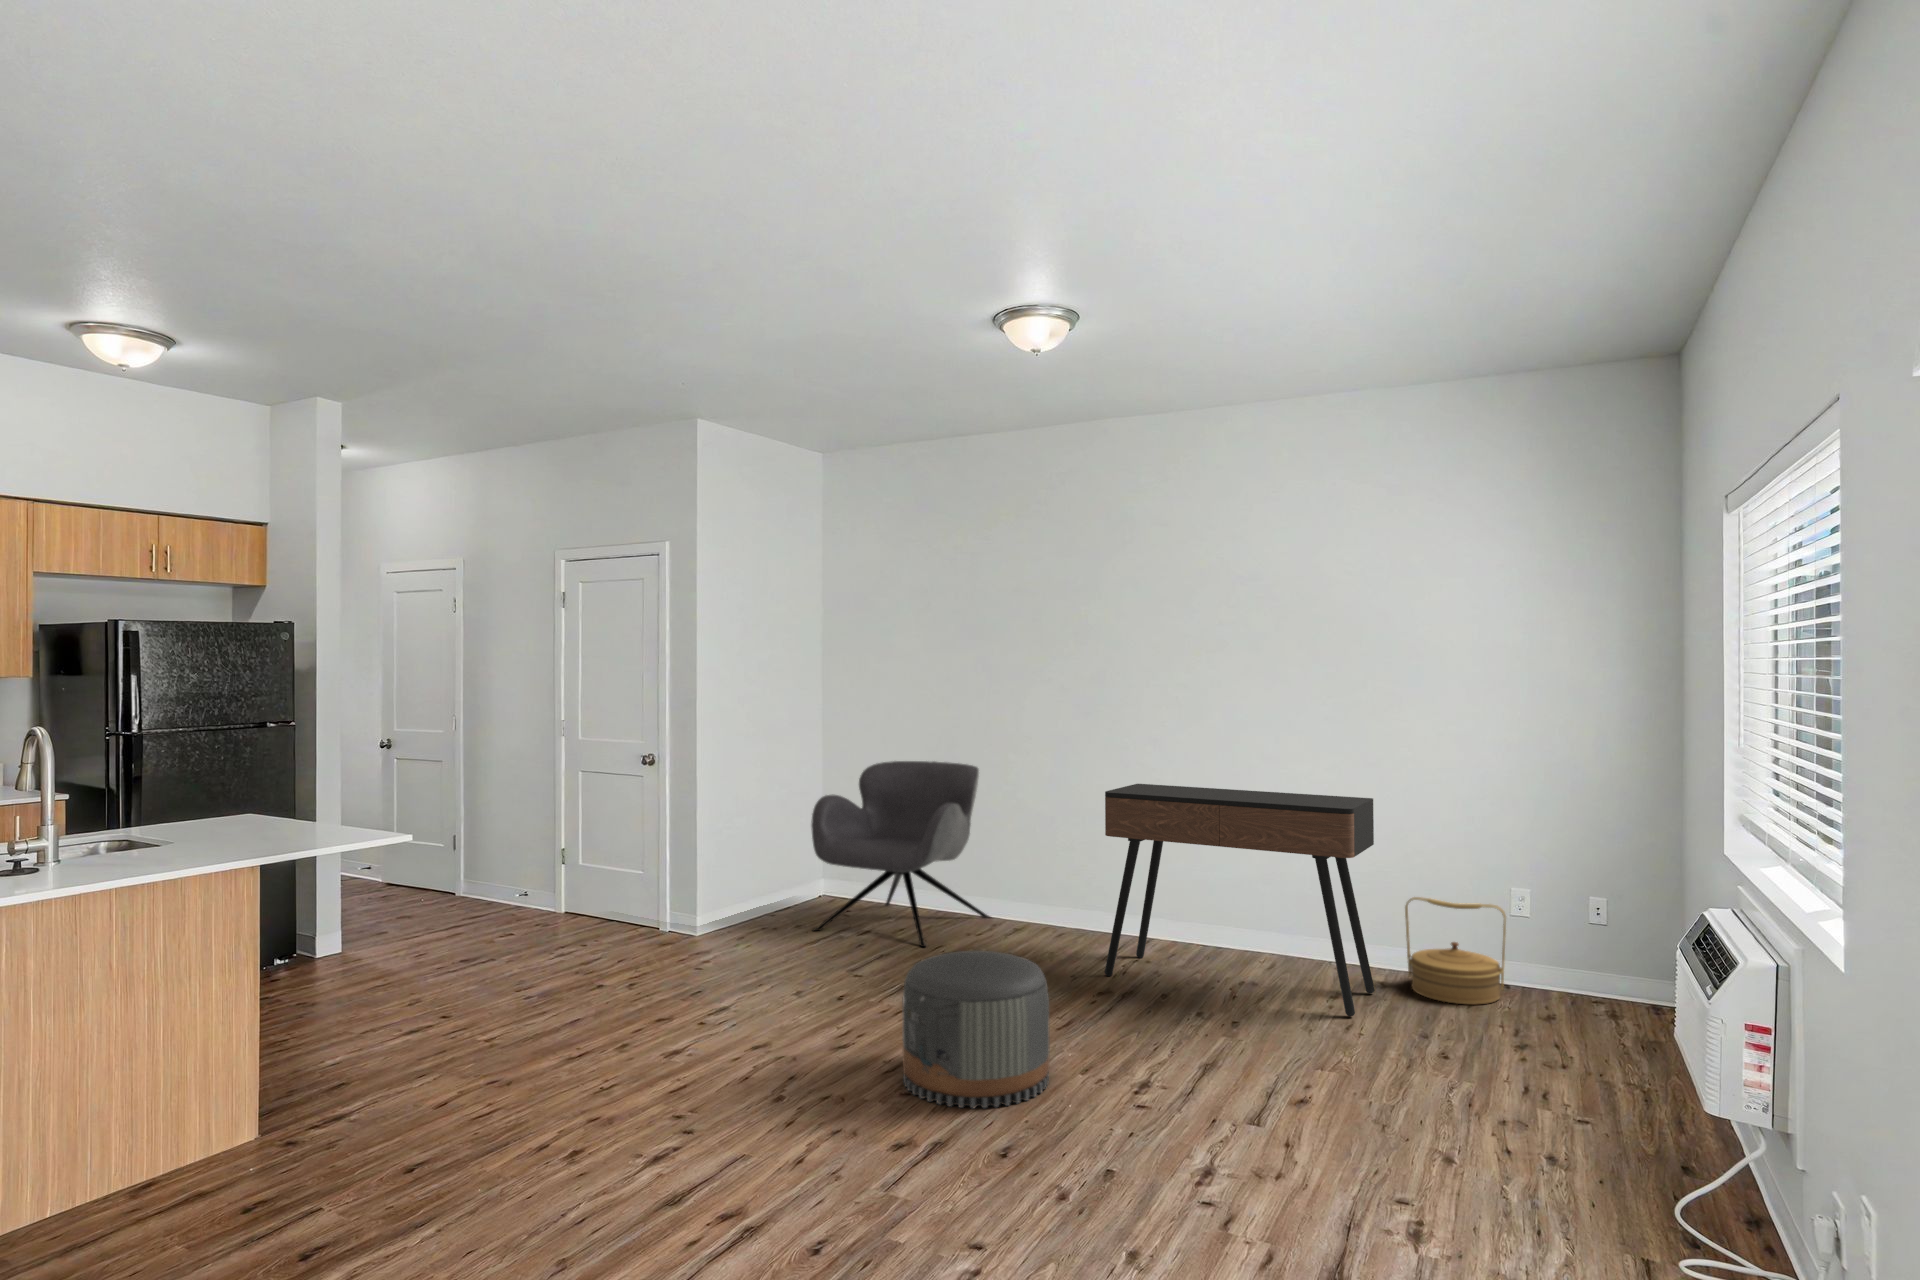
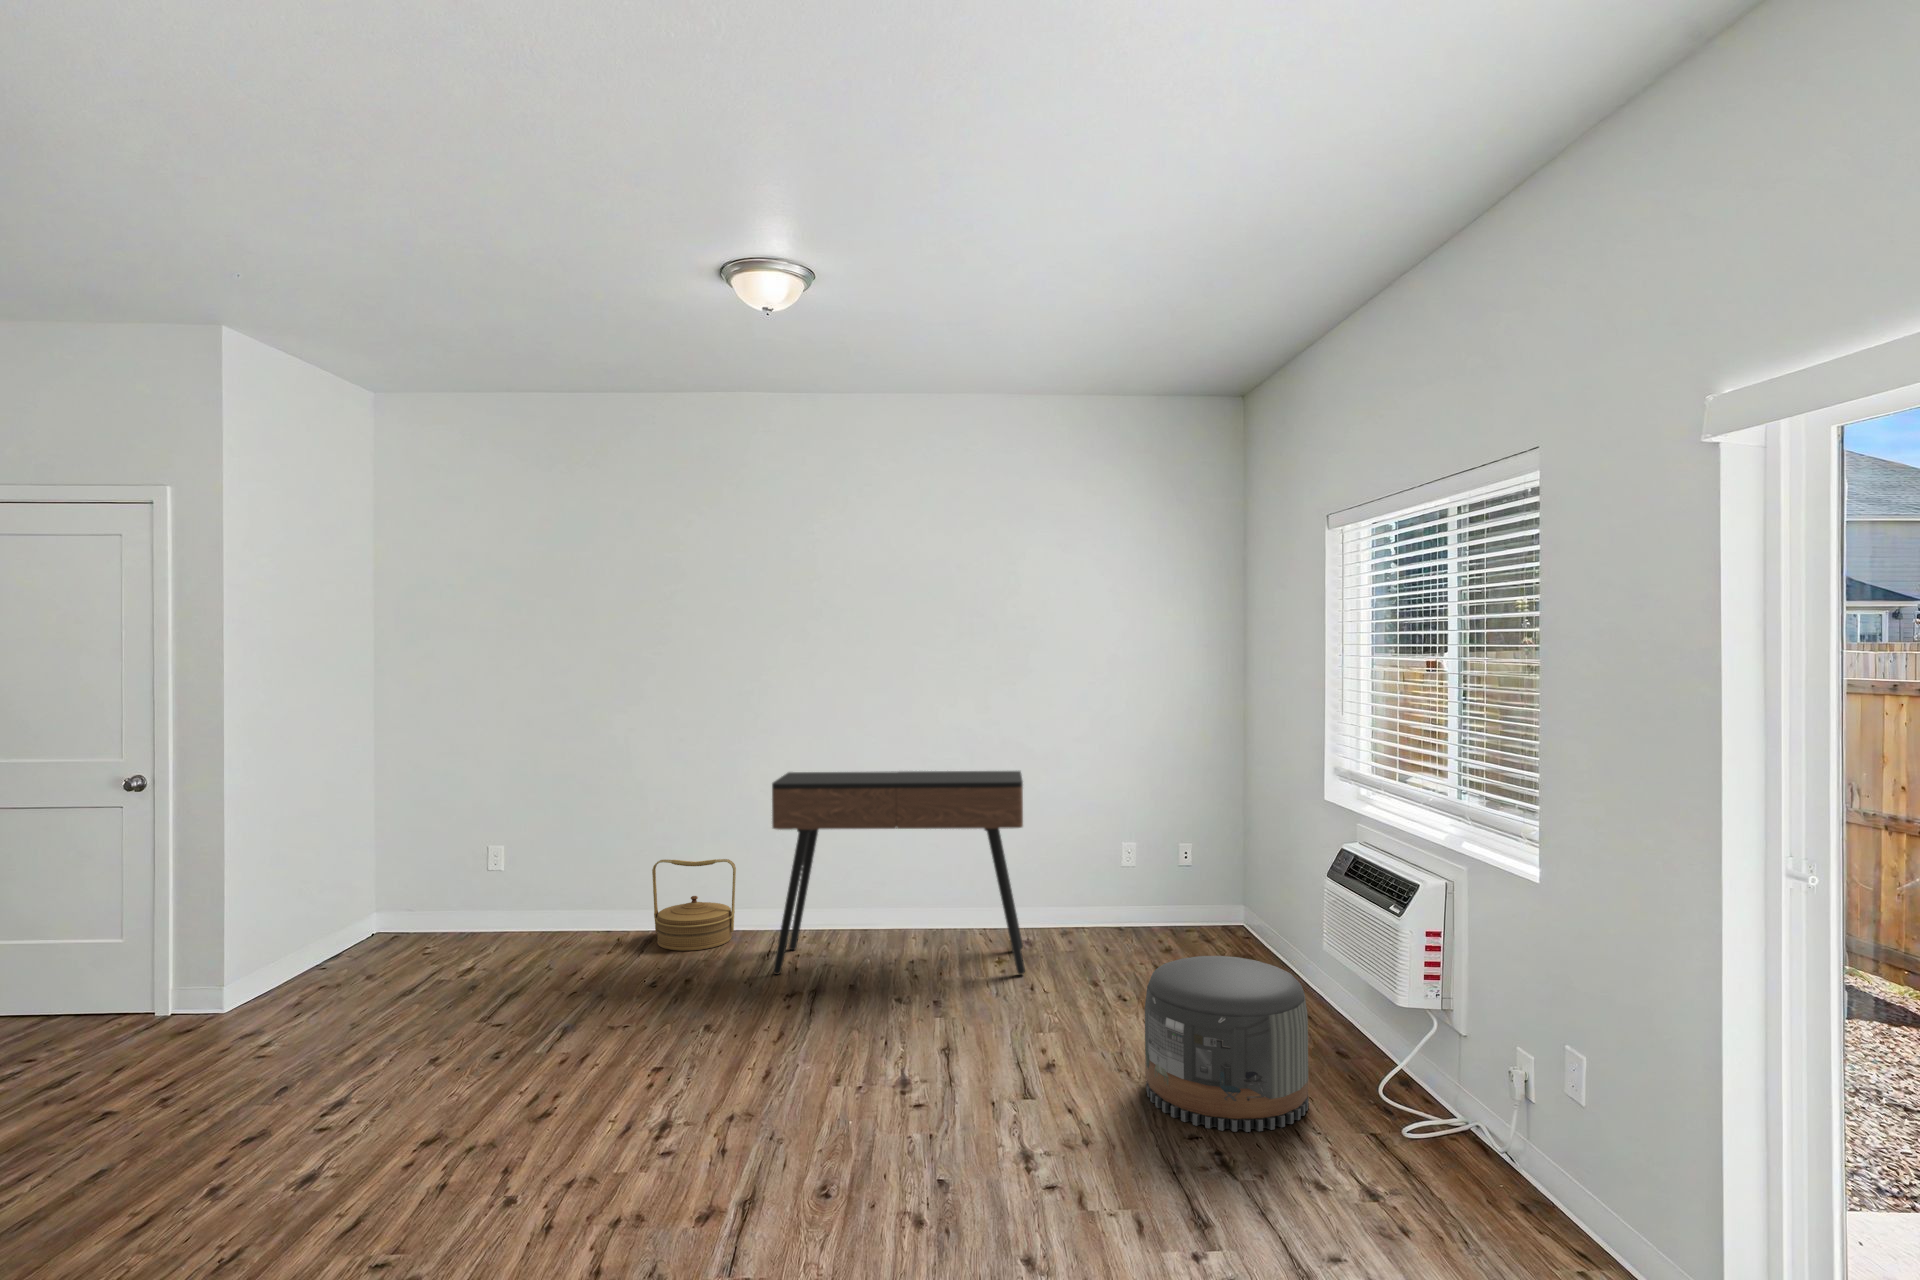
armchair: present [811,761,990,947] -> none [385,763,604,980]
woven basket: present [1405,897,1506,1005] -> present [652,859,736,951]
pouf: present [902,951,1050,1108] -> present [1145,956,1309,1132]

